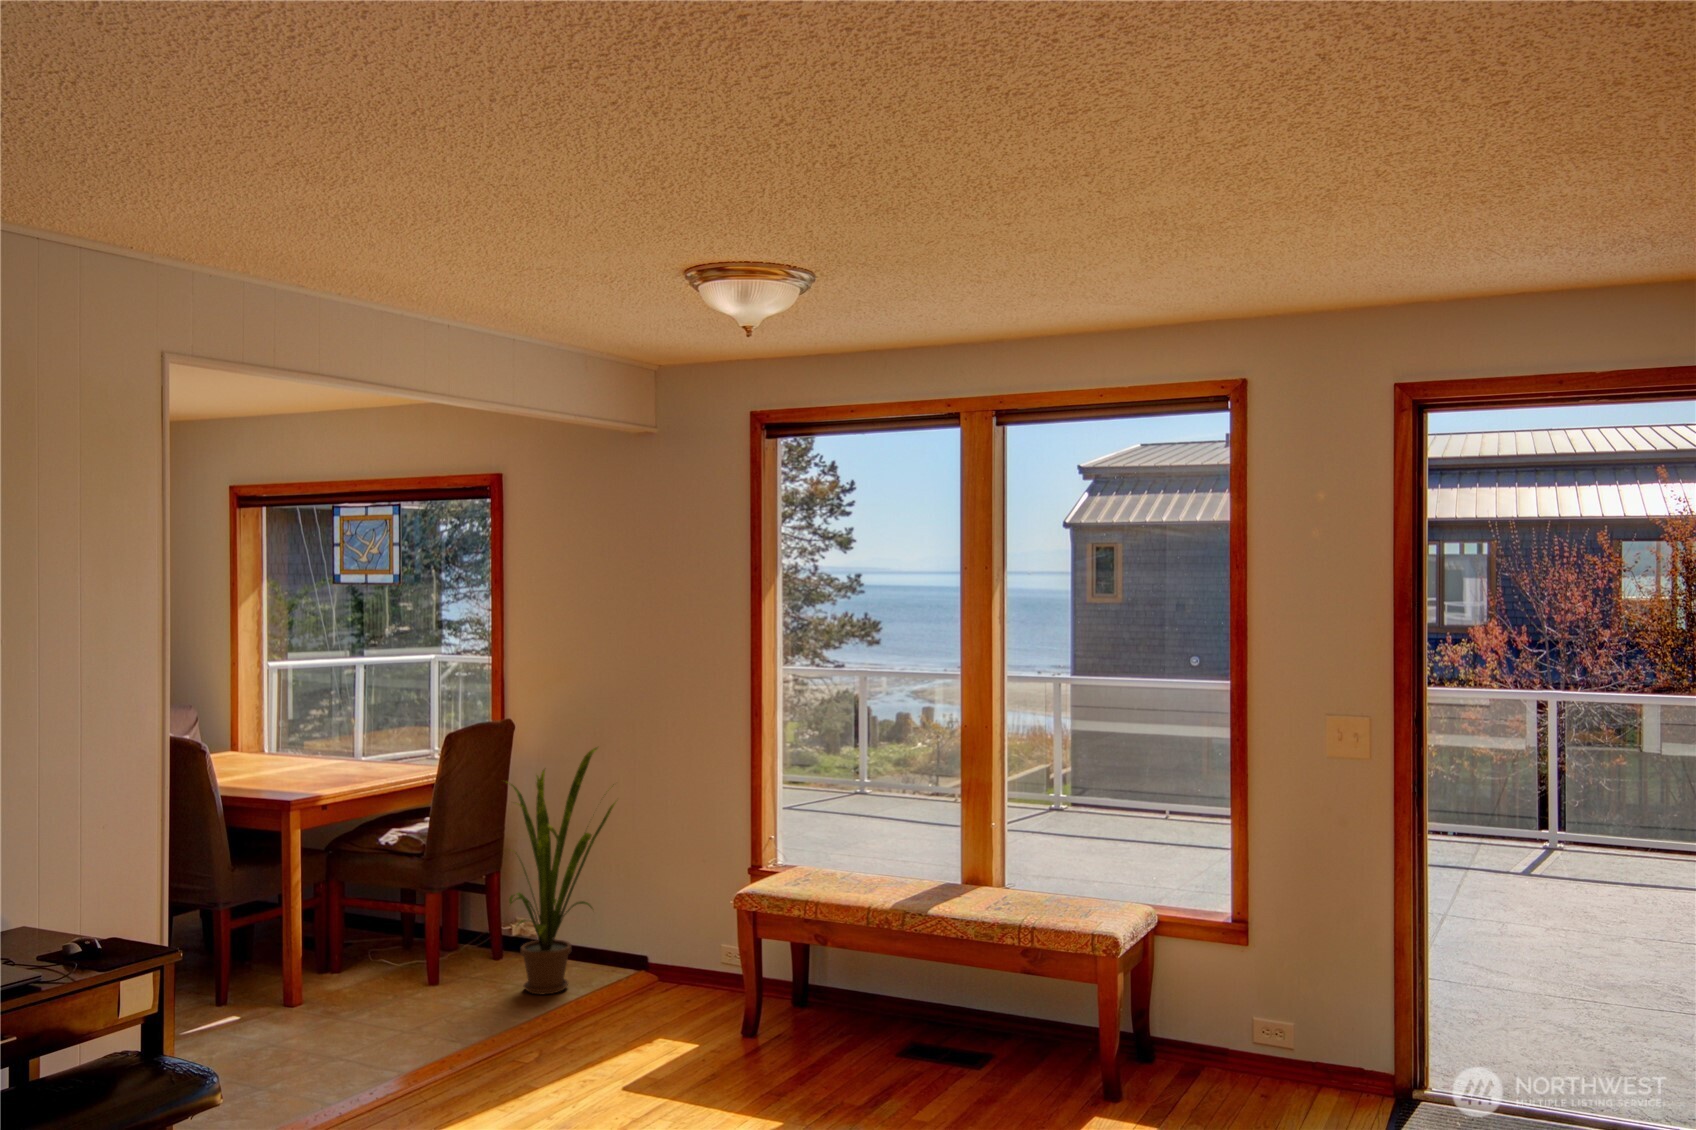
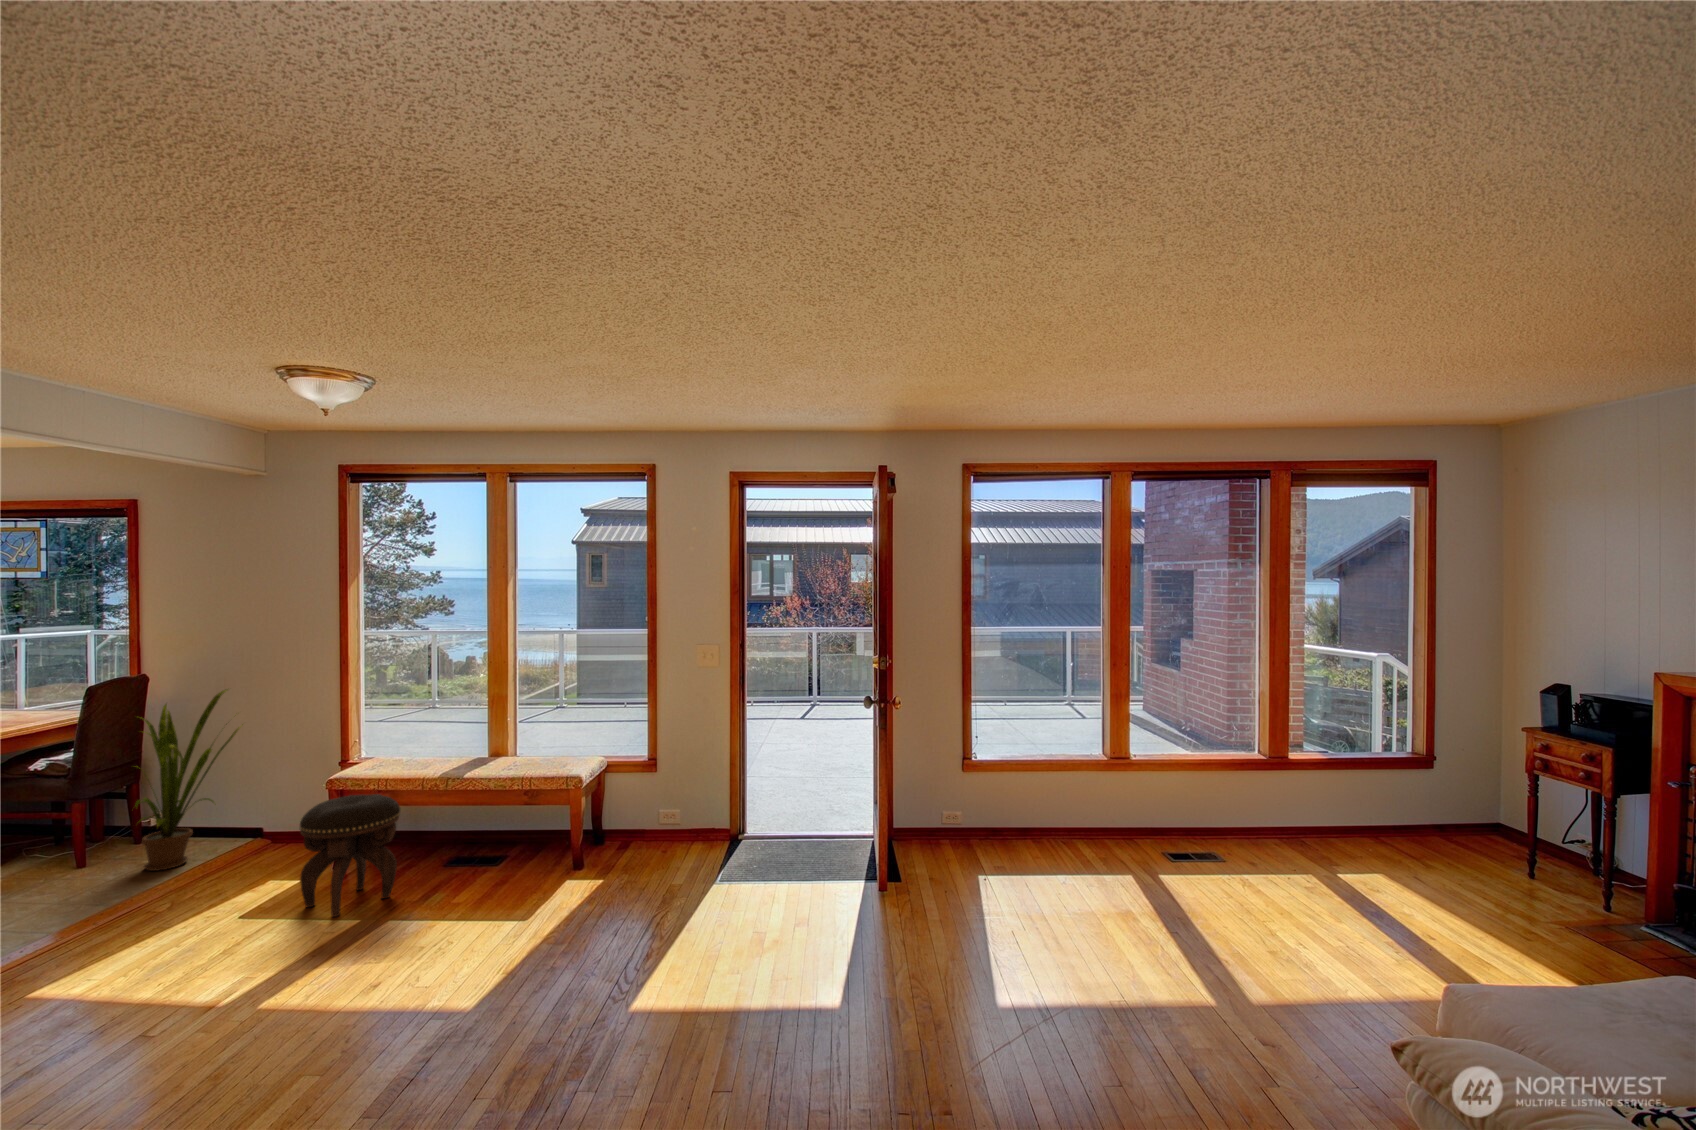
footstool: none [725,925,847,1102] -> present [300,794,400,917]

